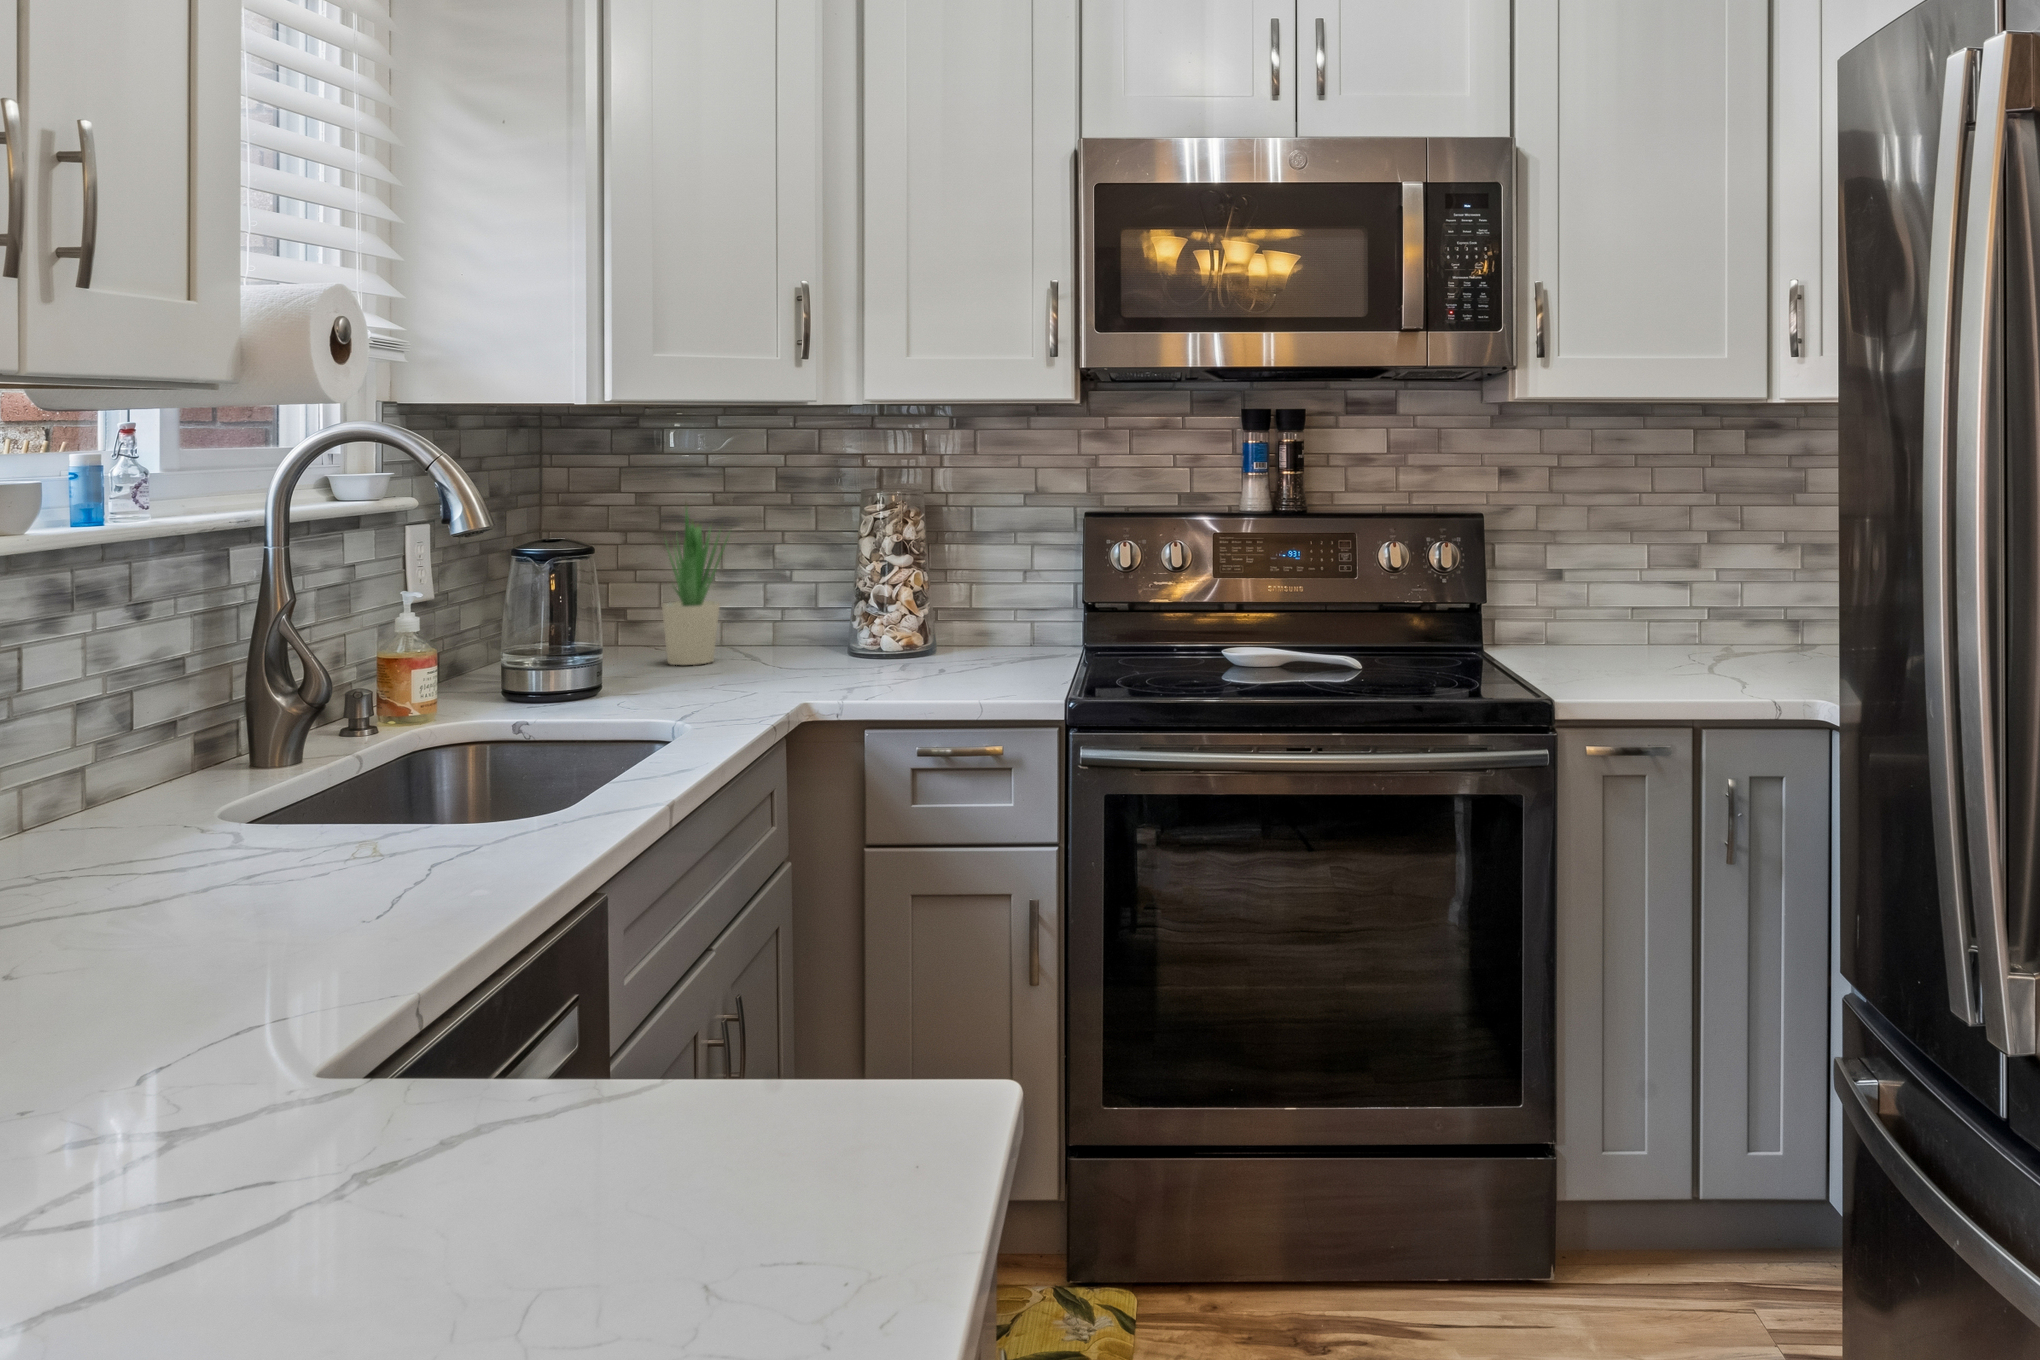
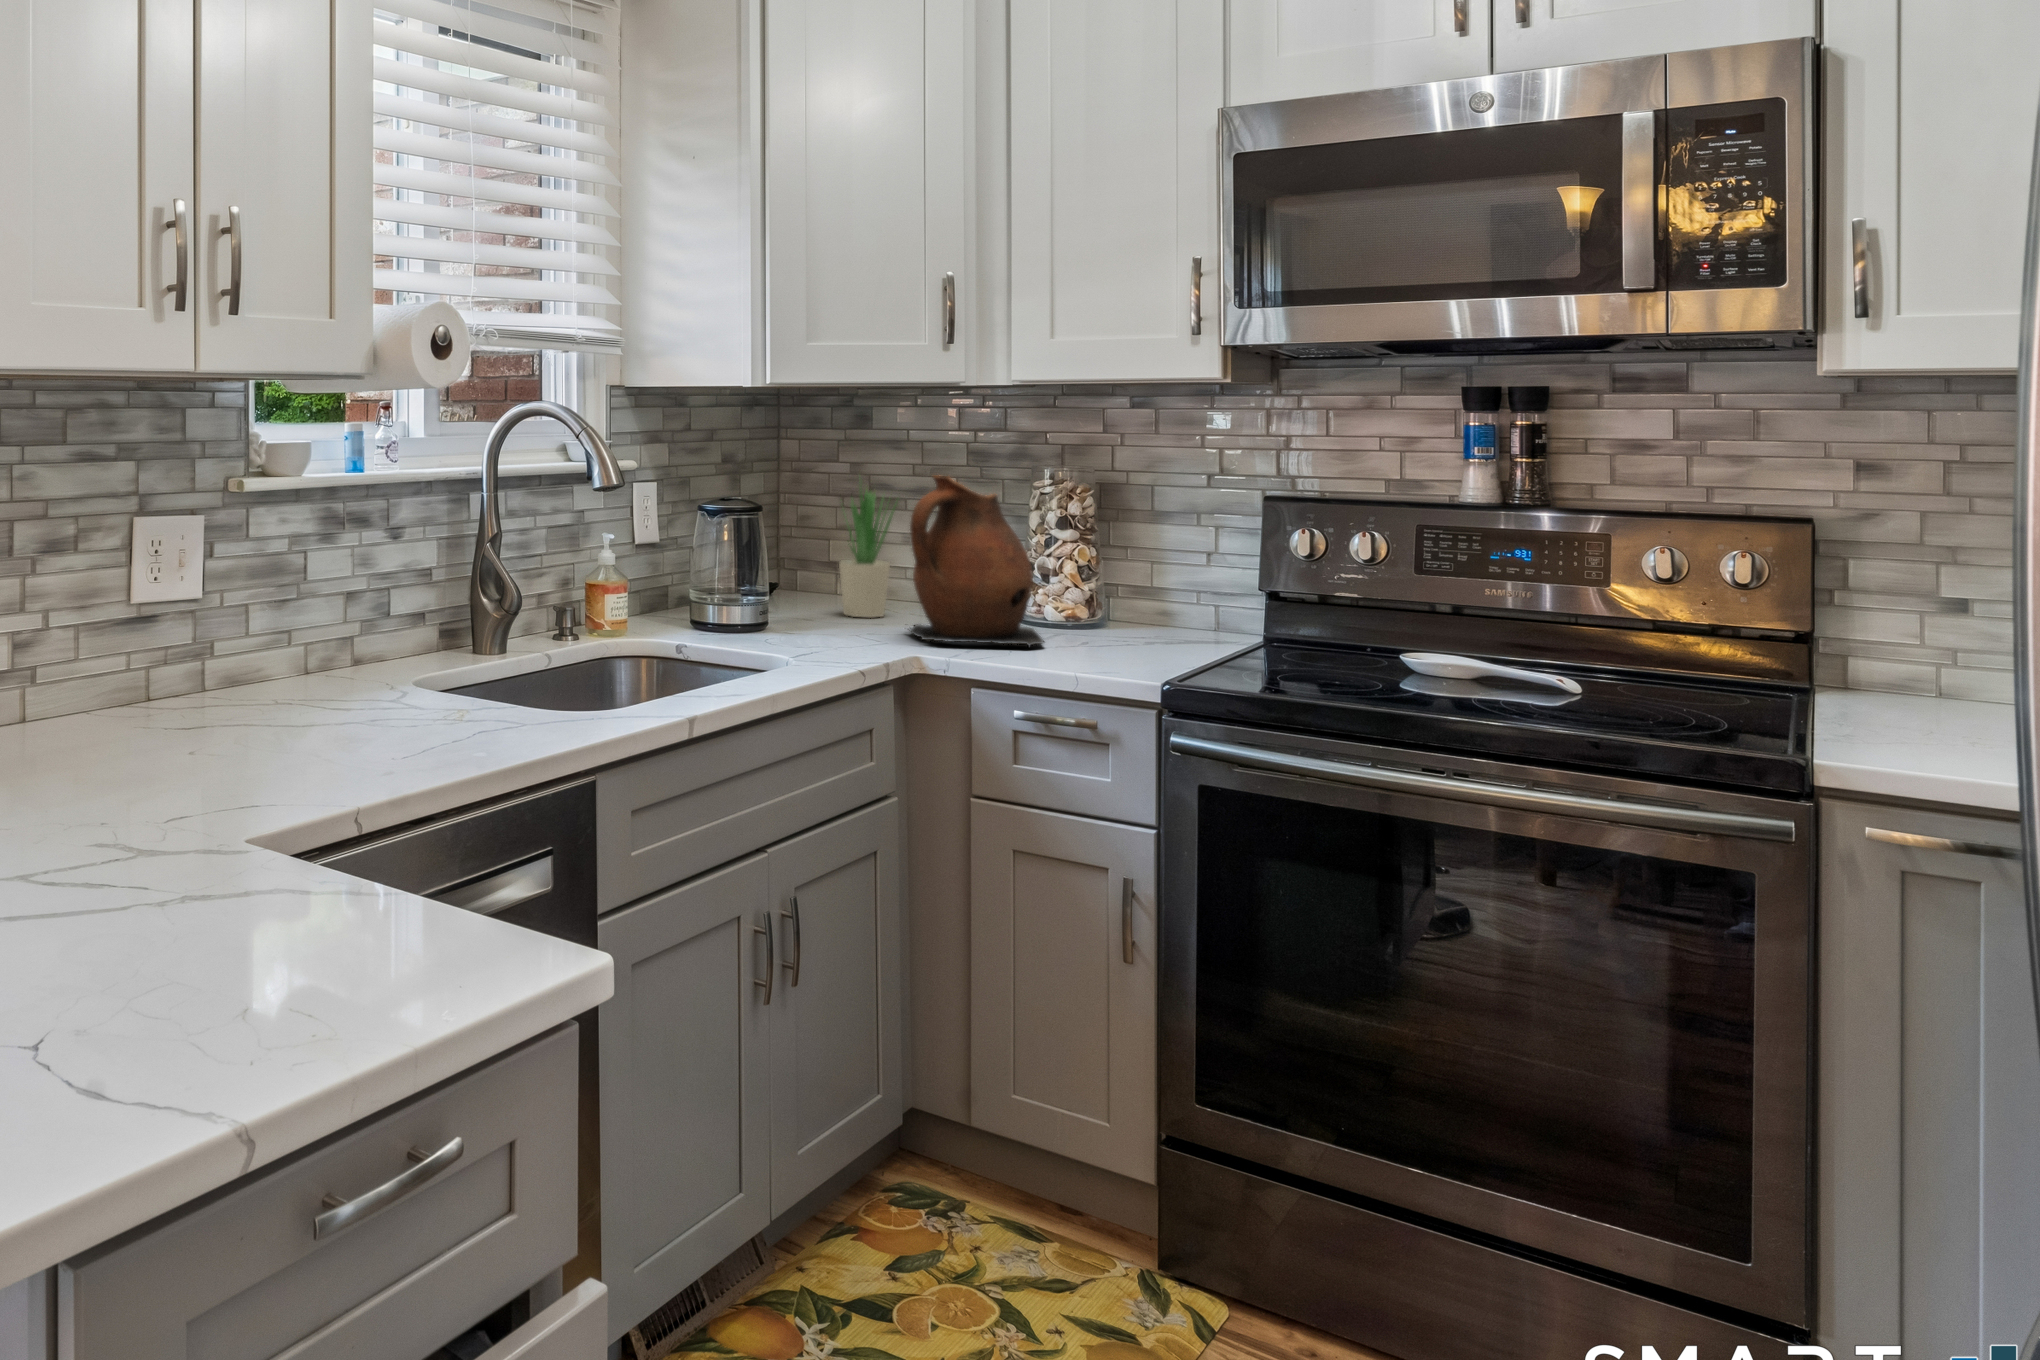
ceramic pitcher: none [757,504,916,682] -> present [909,475,1044,646]

